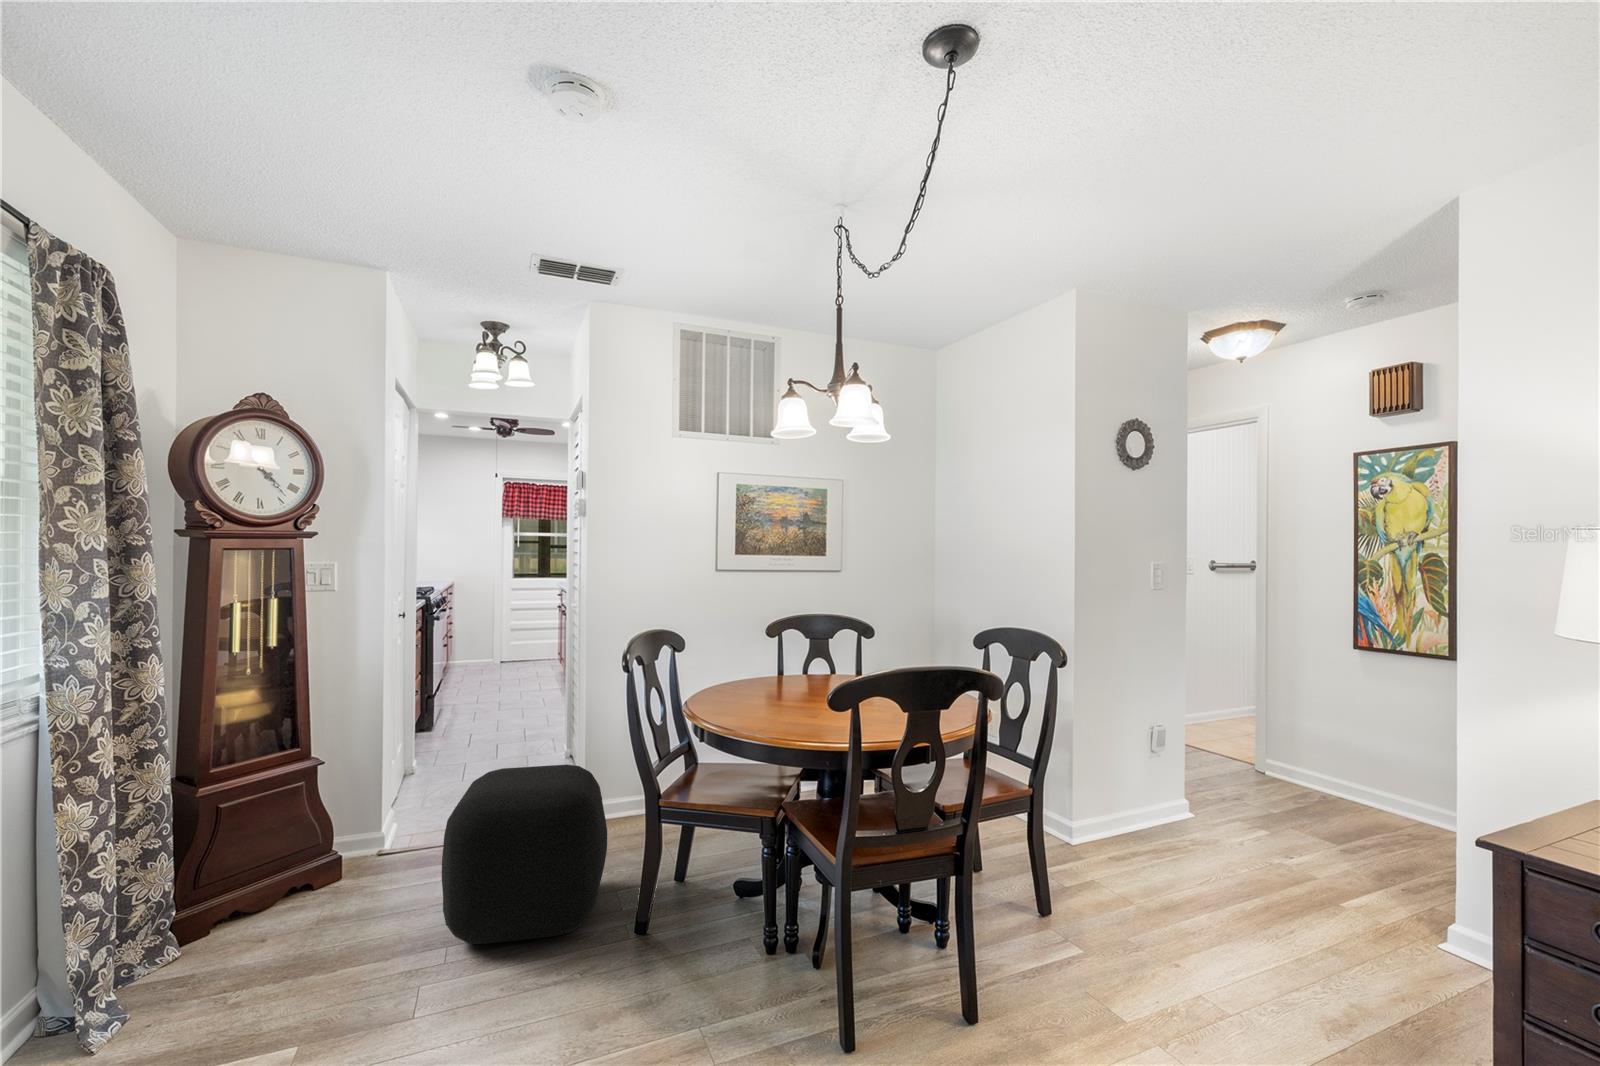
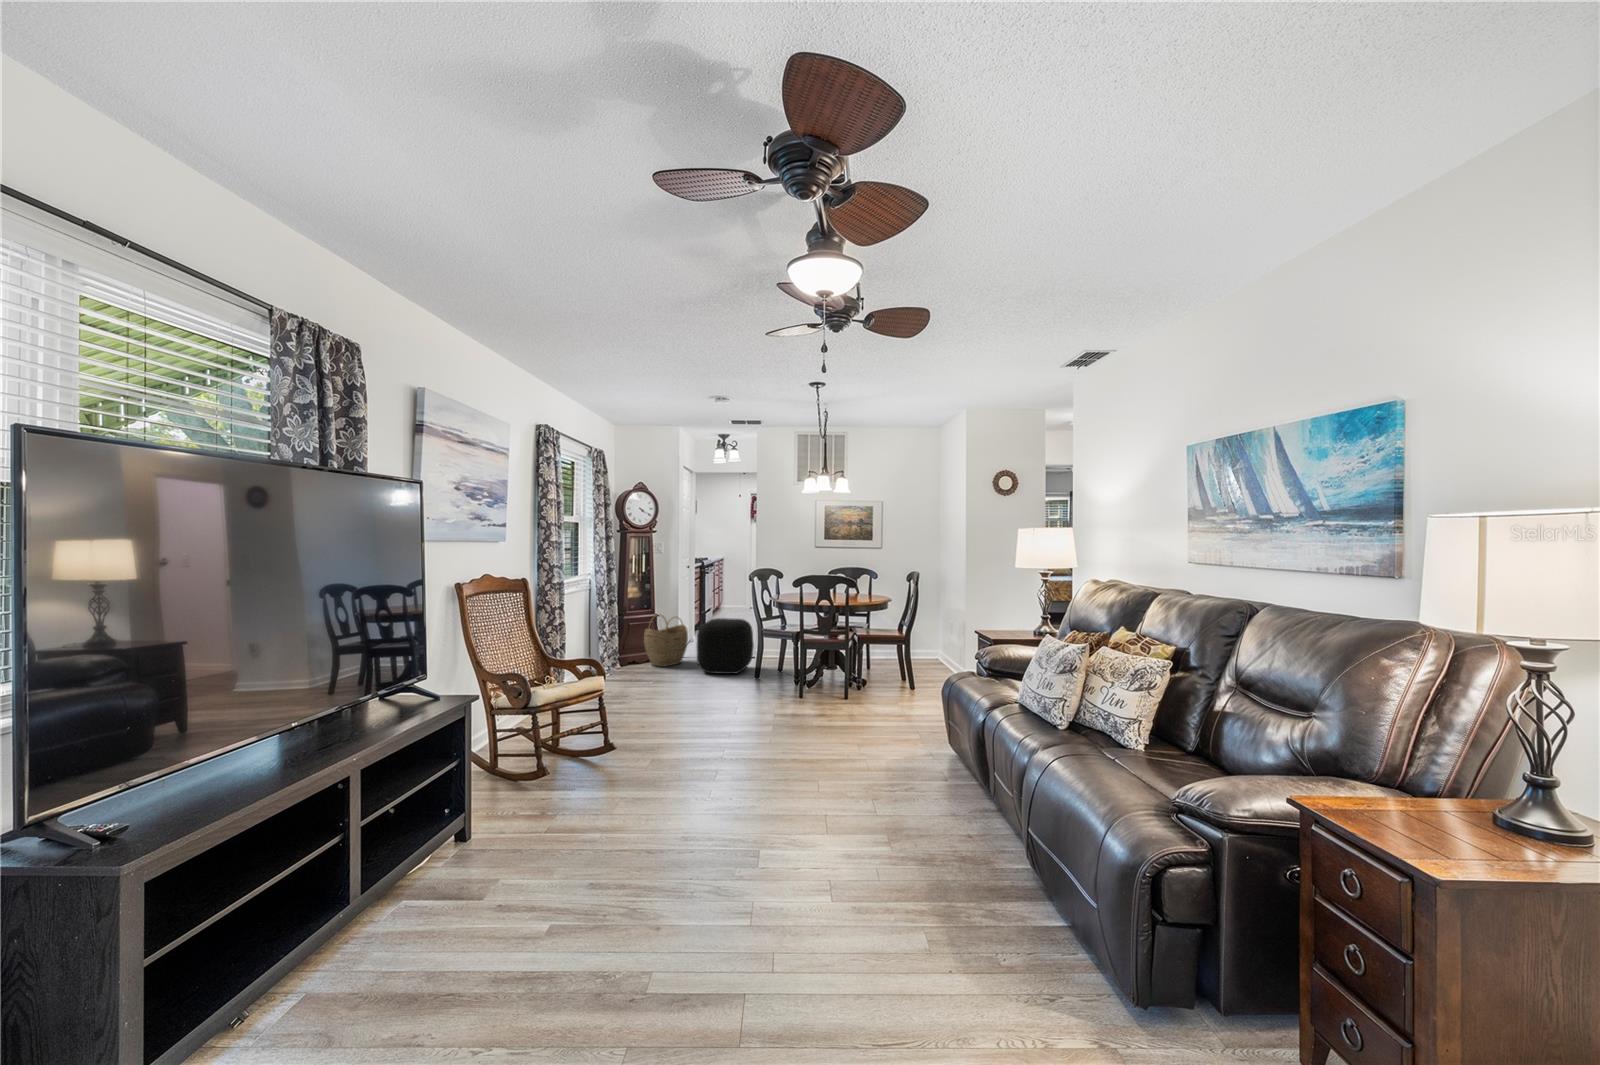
woven basket: none [270,764,411,925] -> present [644,615,688,667]

